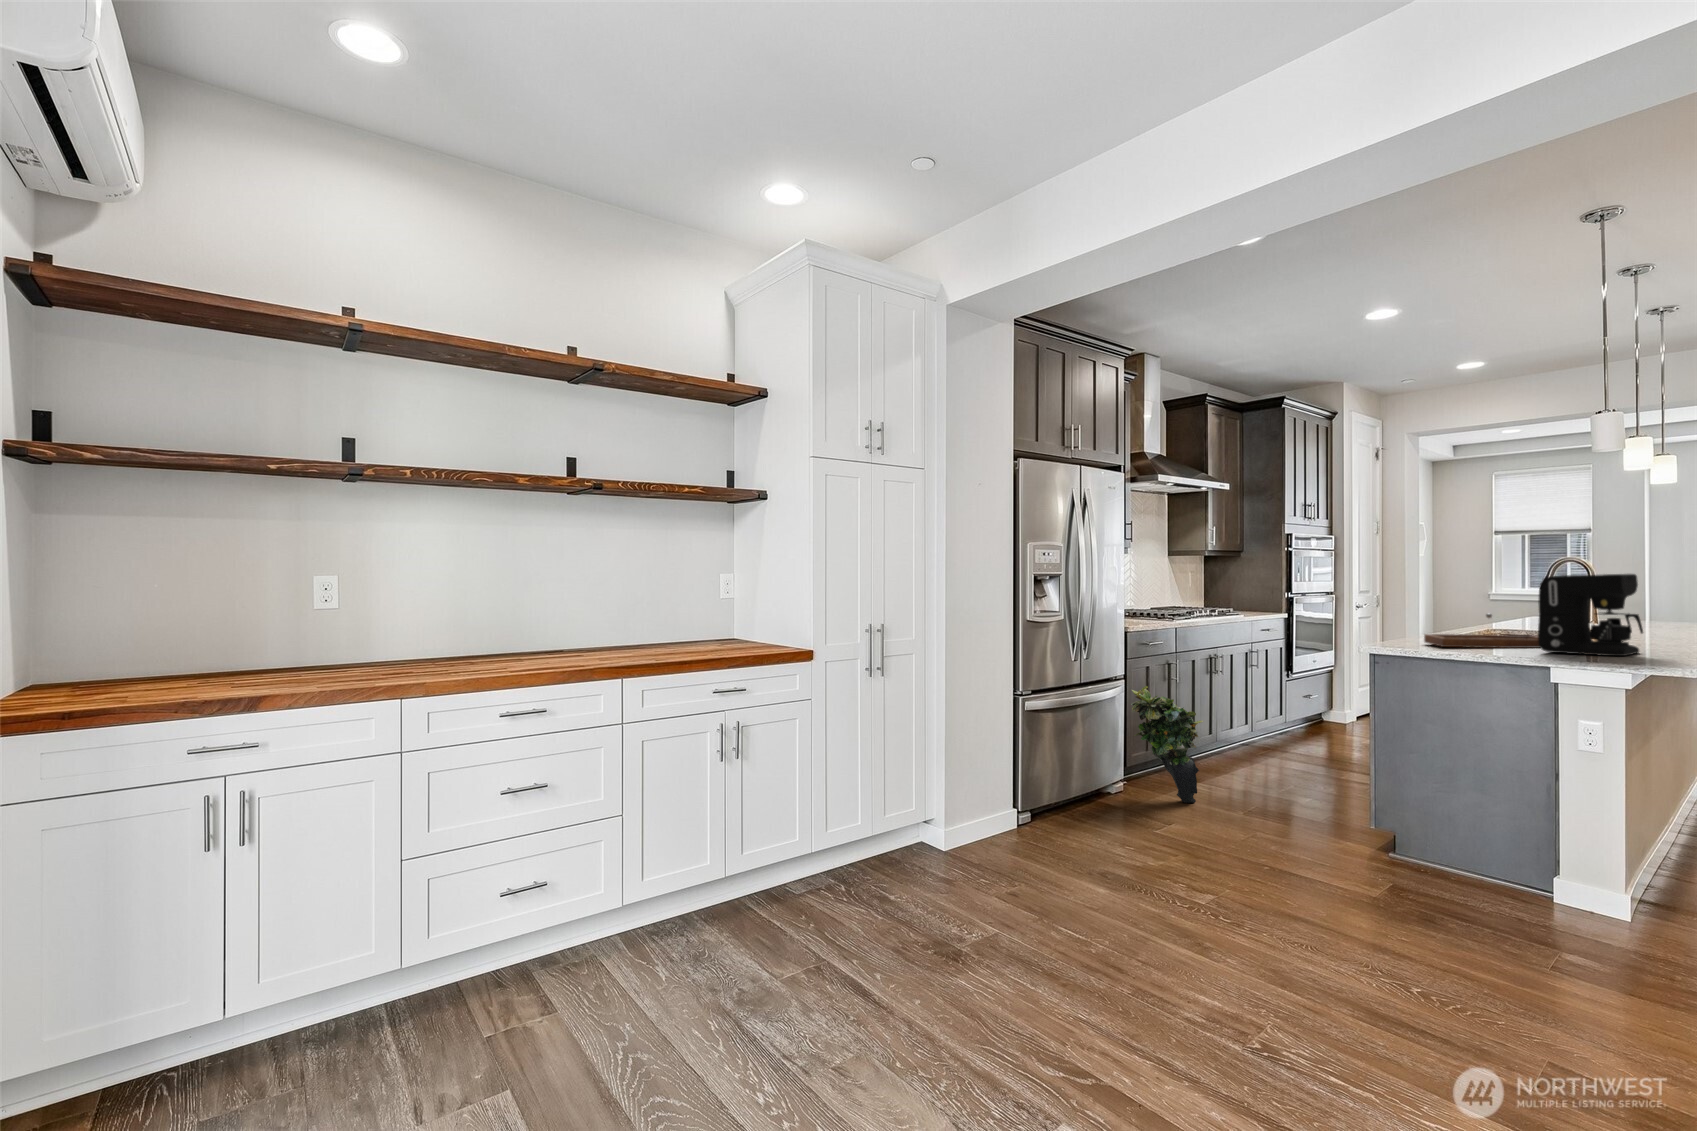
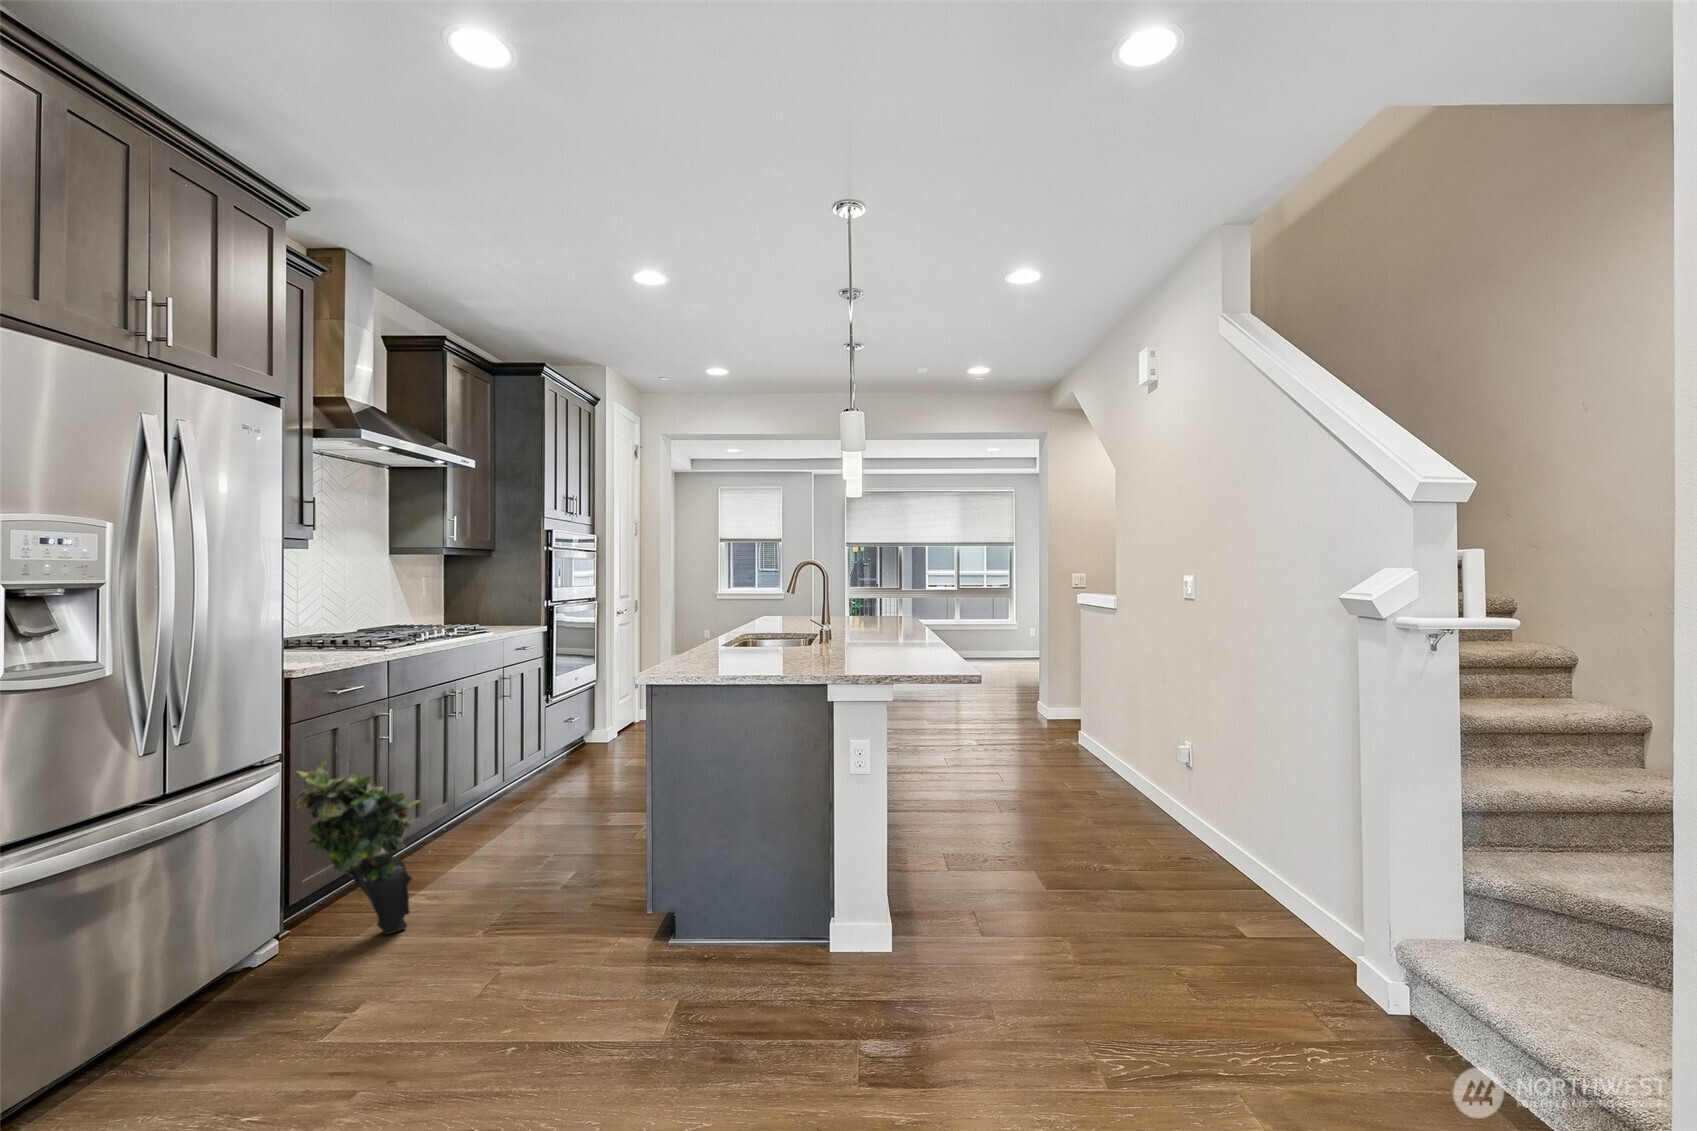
coffee maker: present [1538,574,1643,656] -> none [813,575,901,667]
tray: present [1424,613,1539,648] -> none [698,622,821,667]

